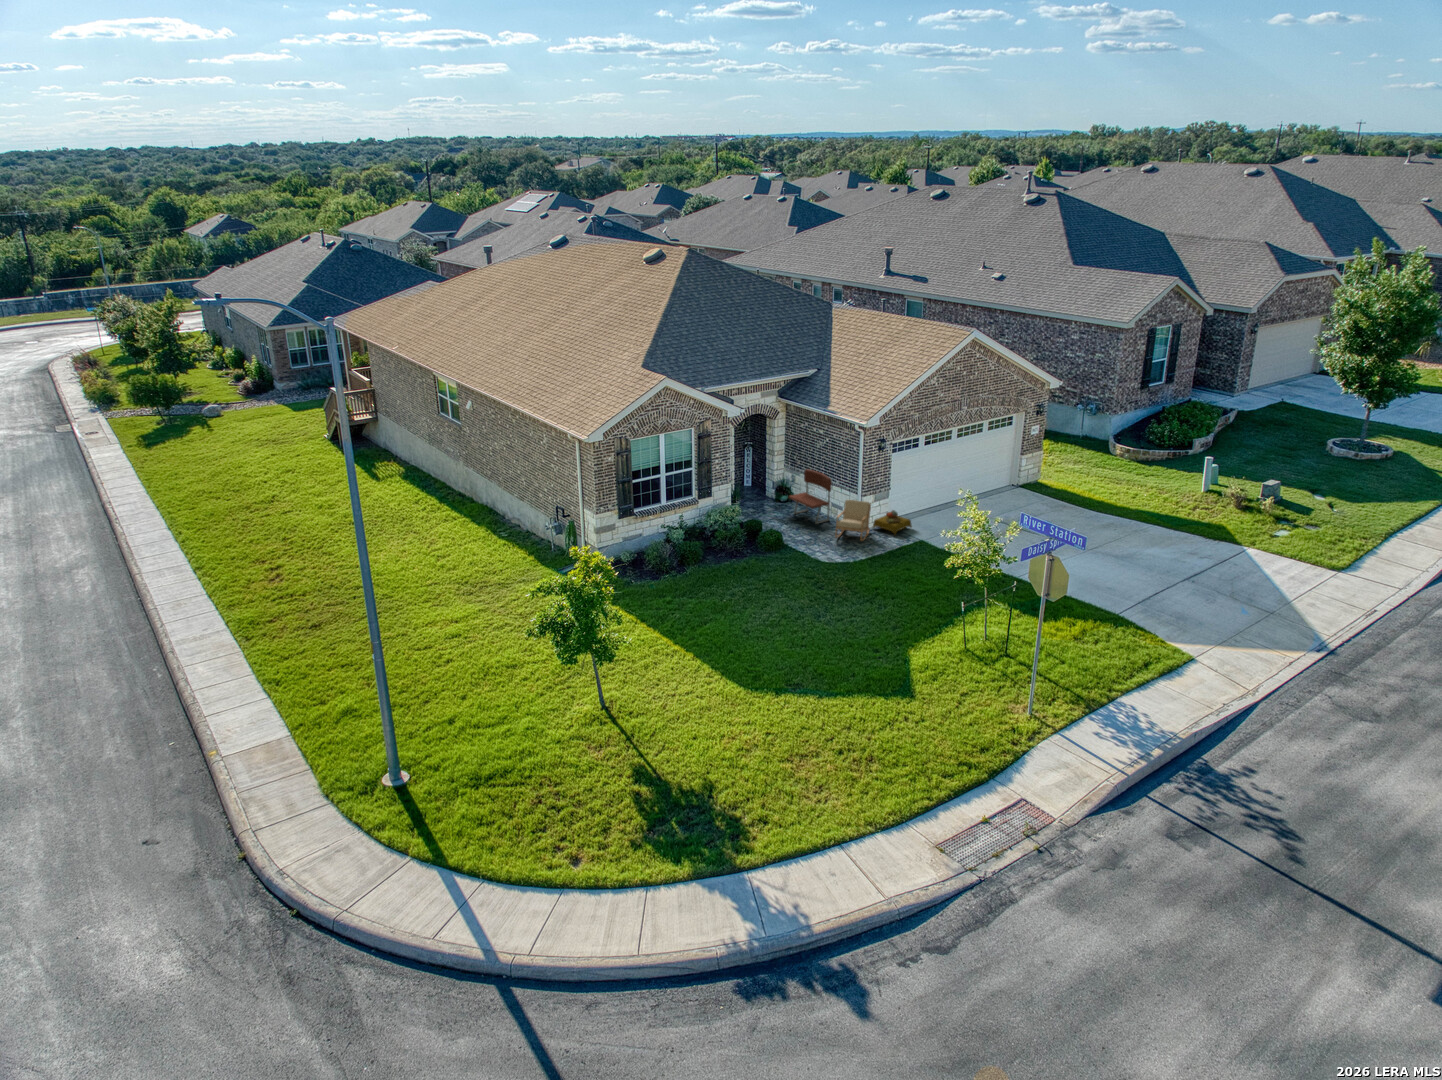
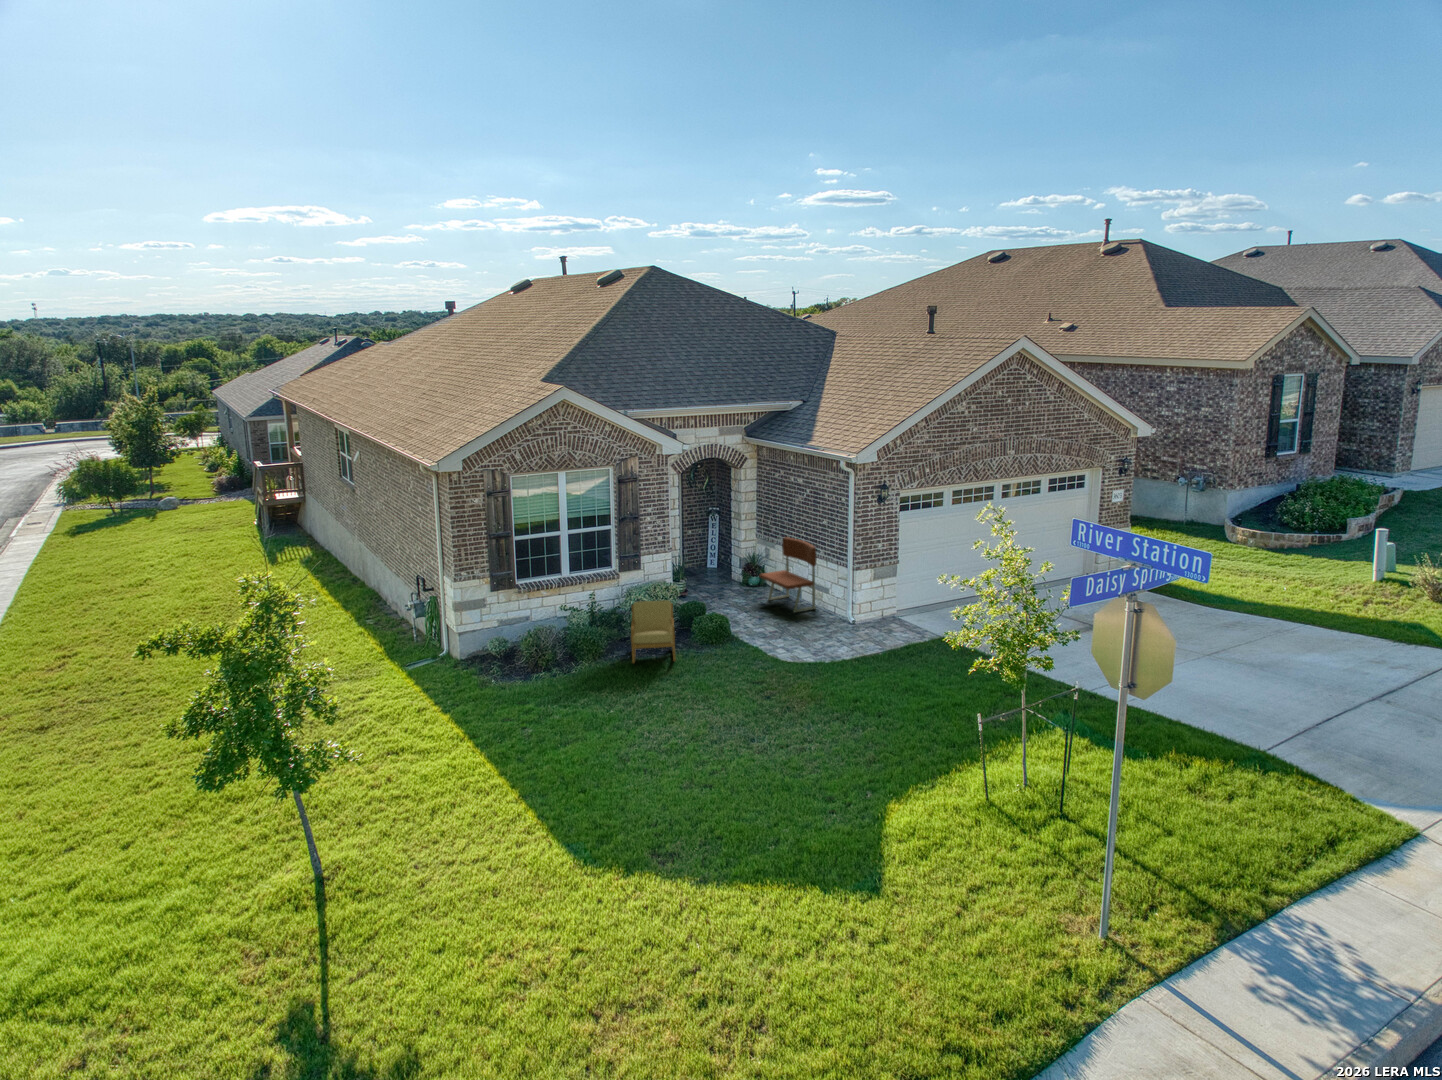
chair: present [835,500,871,541] -> present [631,600,676,663]
side table: present [873,510,912,534] -> none [874,593,932,629]

